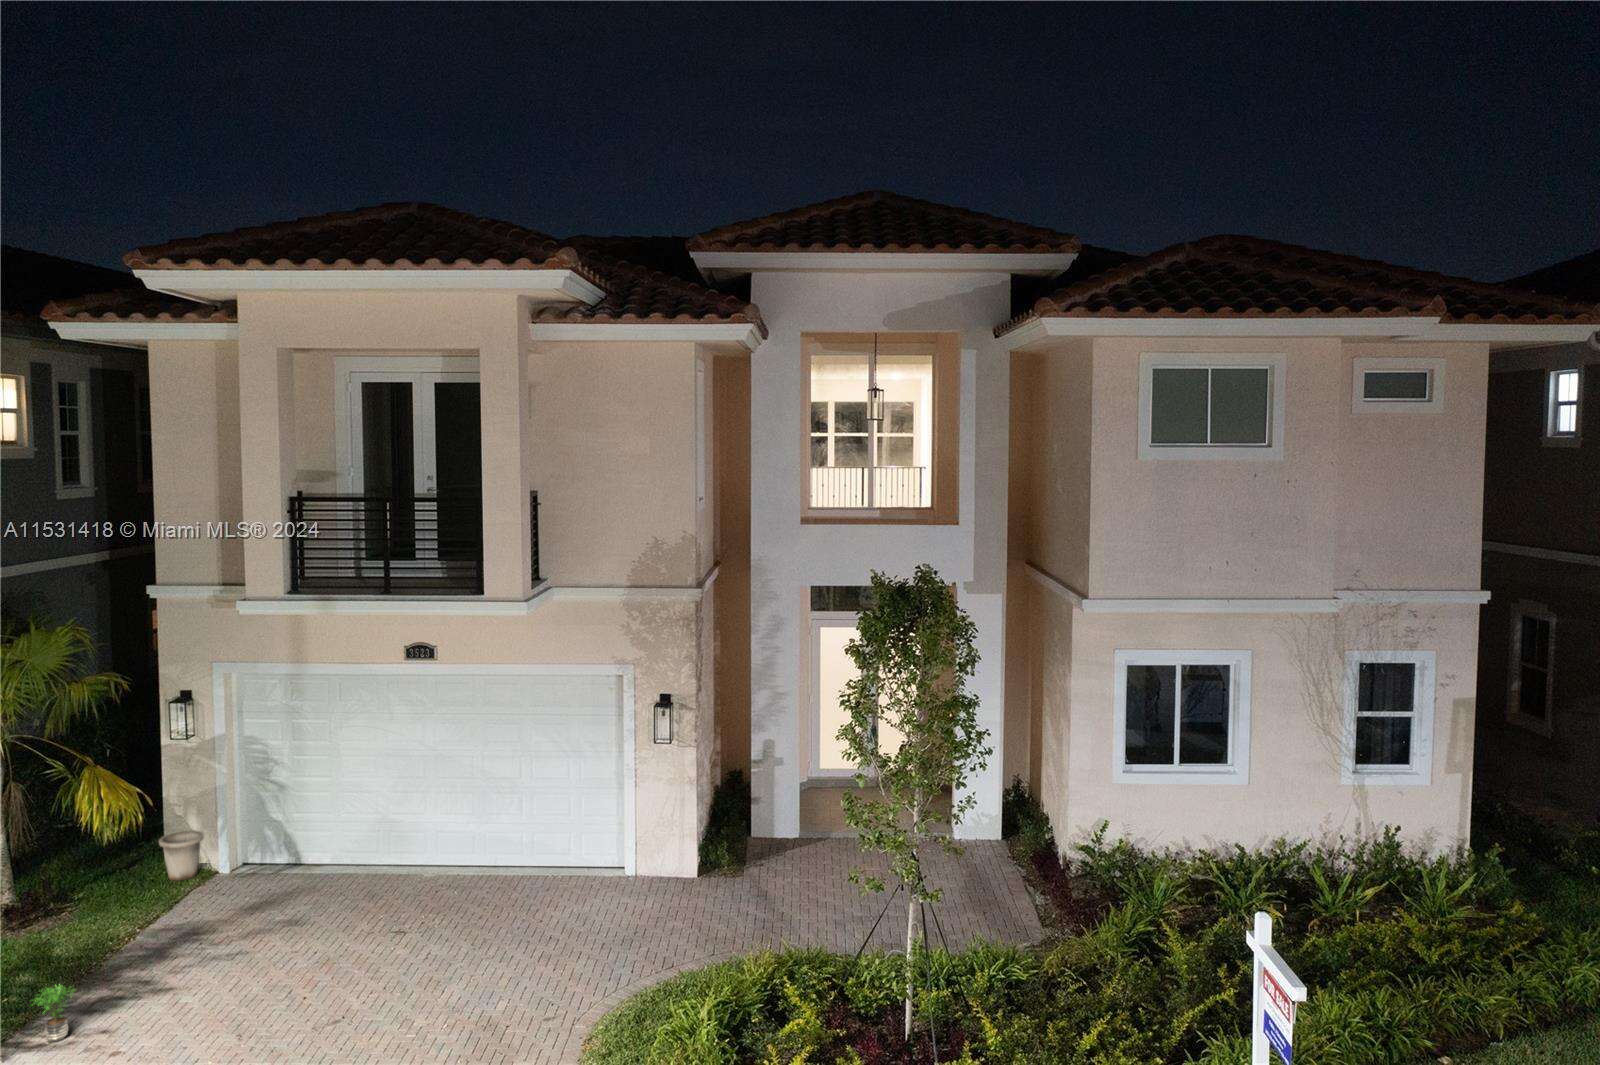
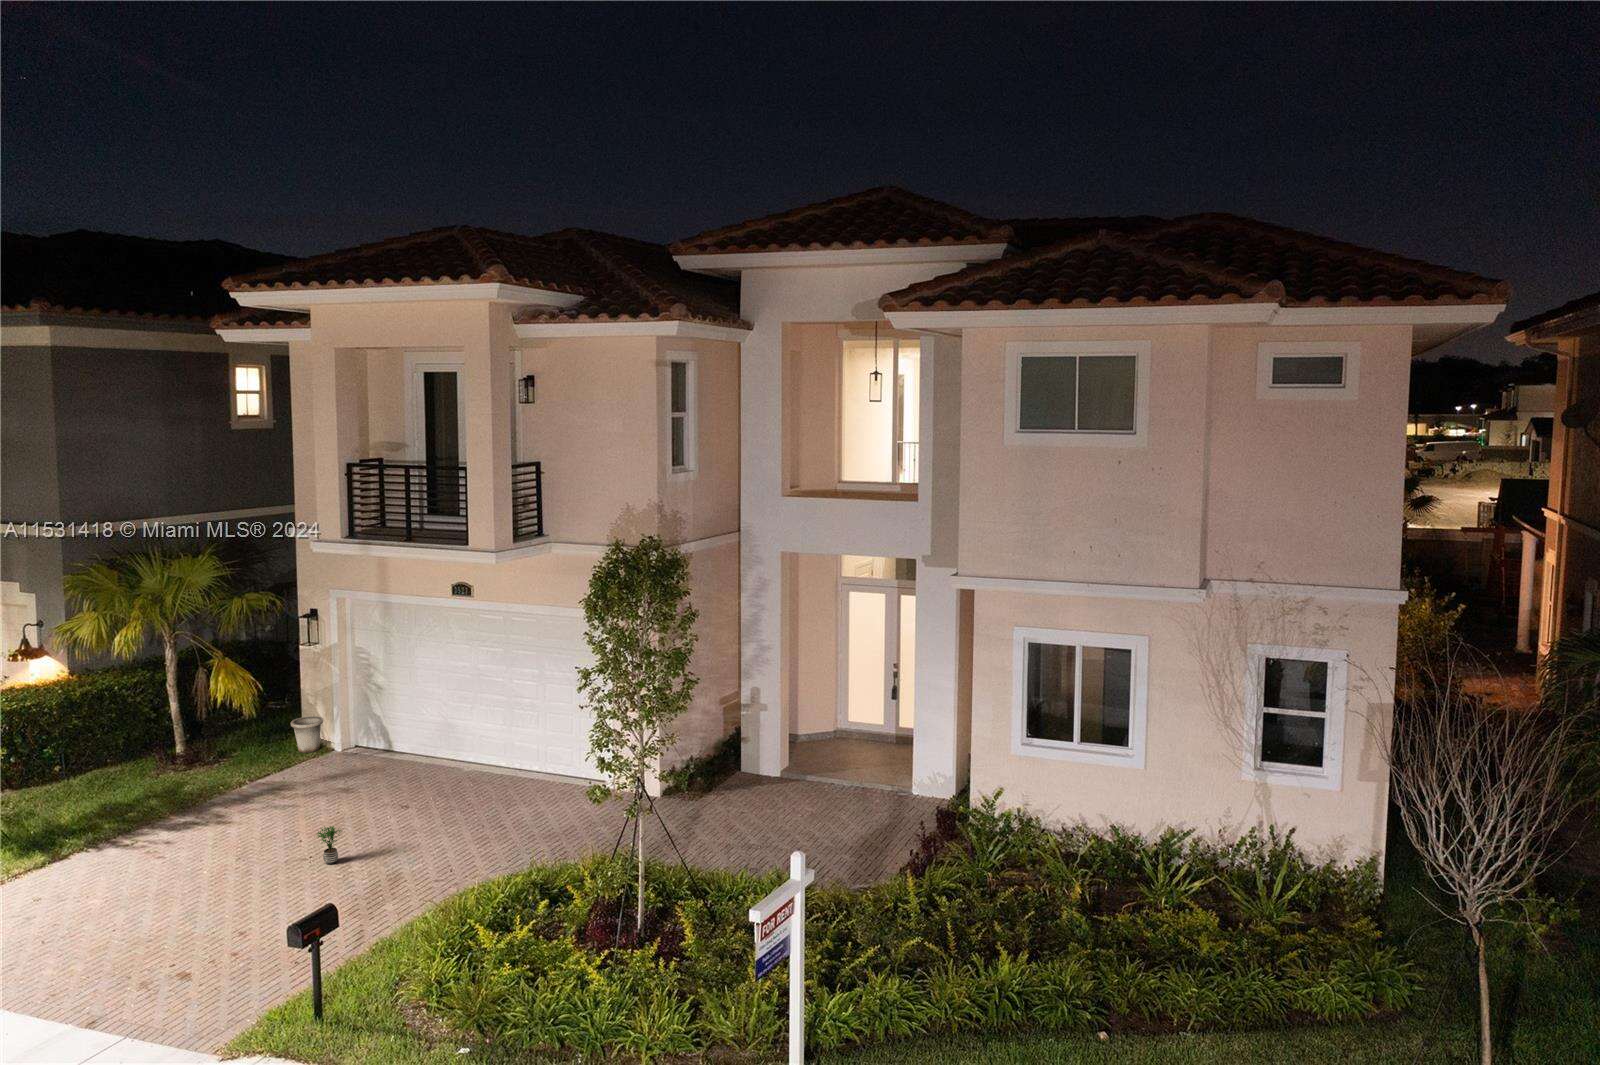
potted plant: present [35,984,73,1042] -> present [317,826,341,865]

